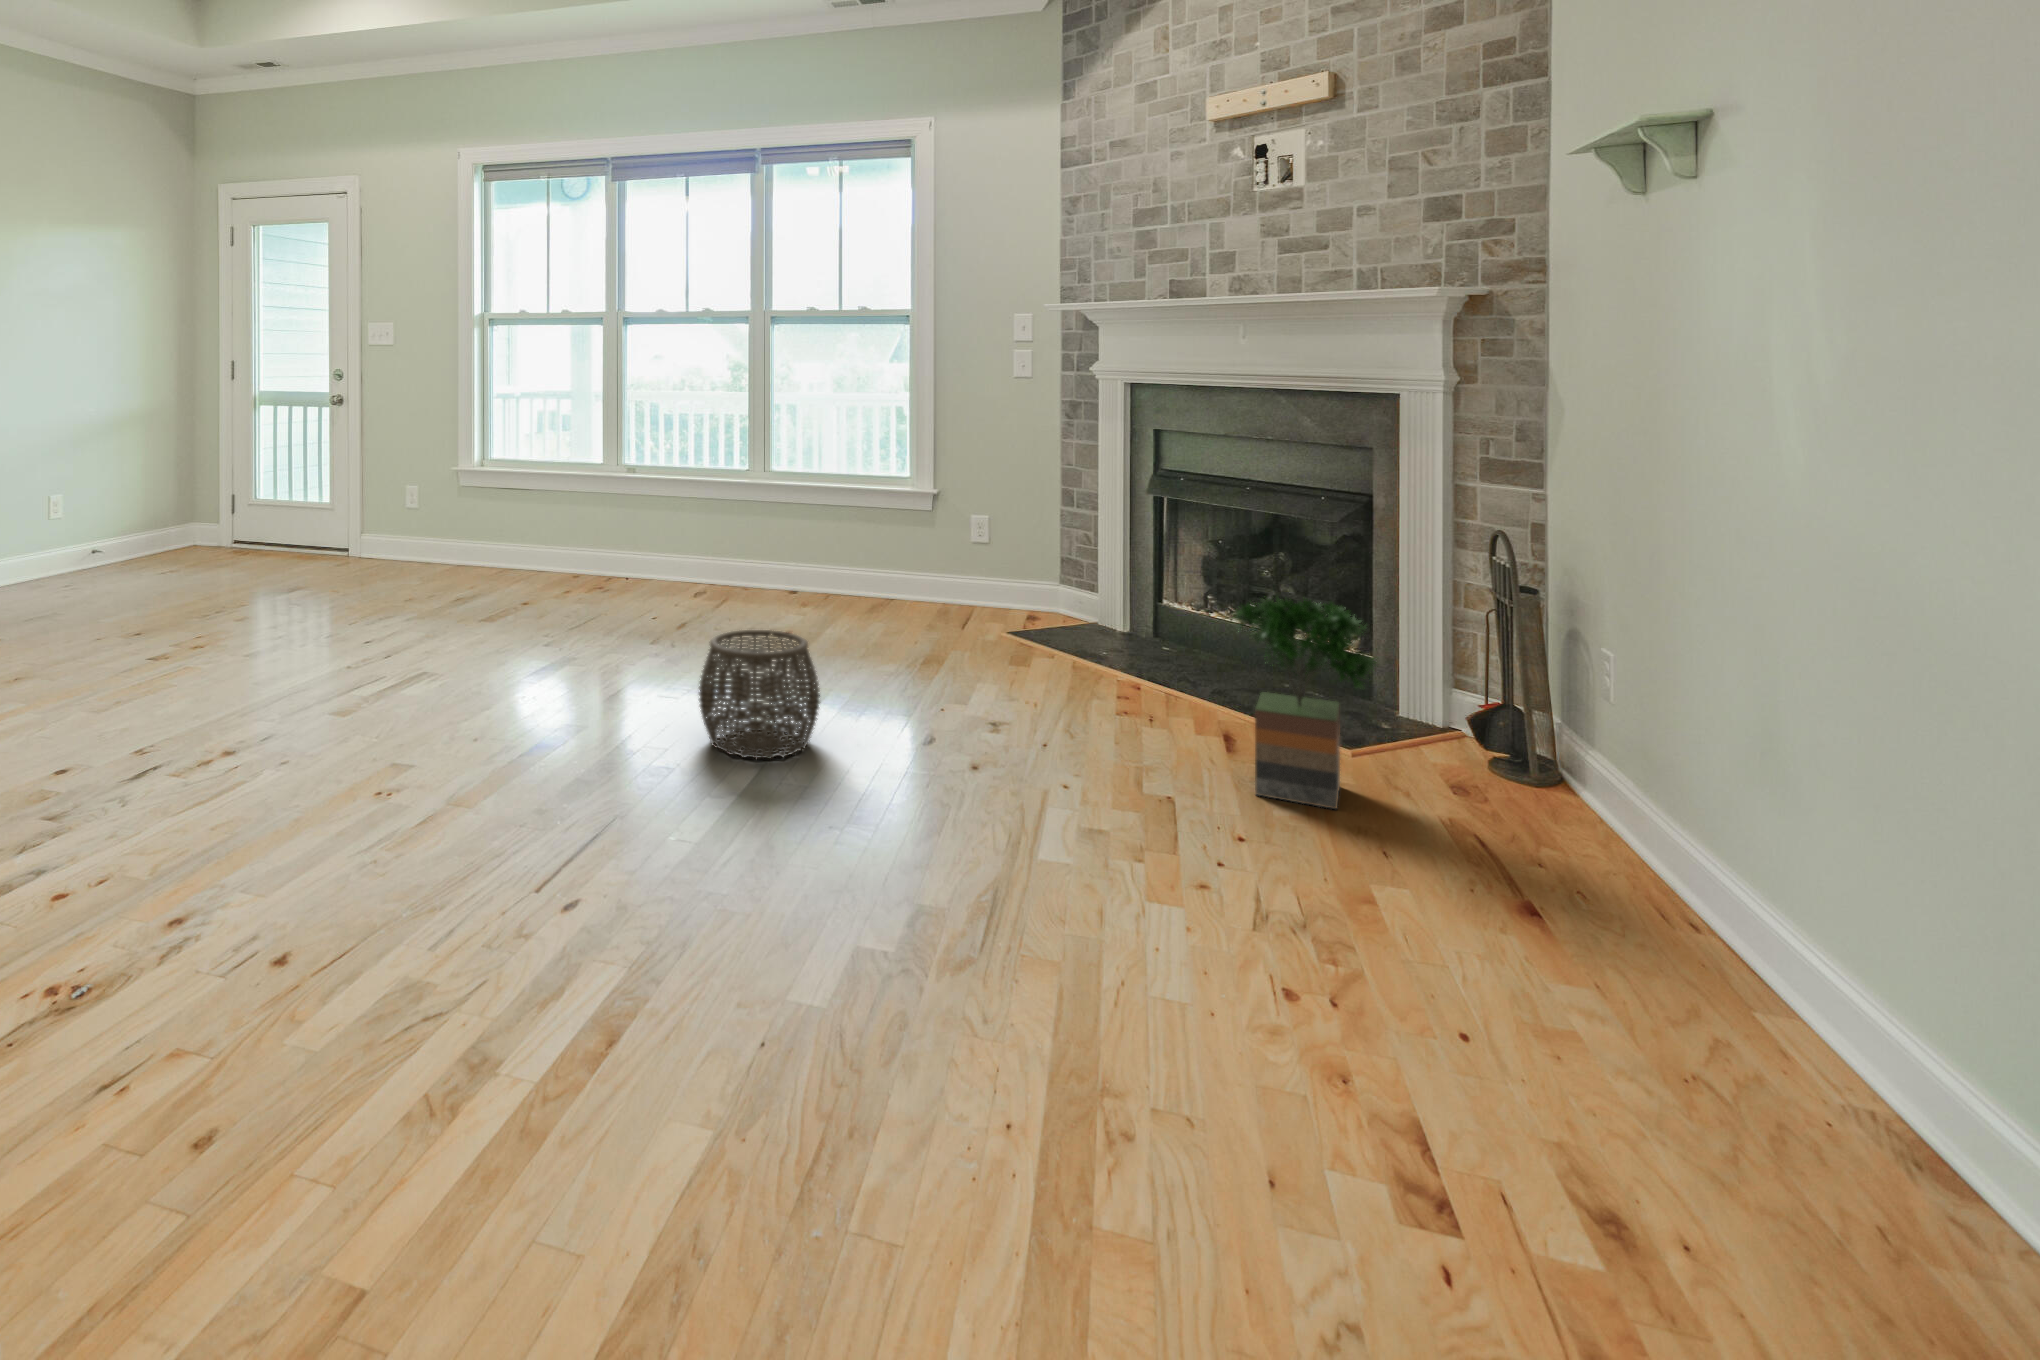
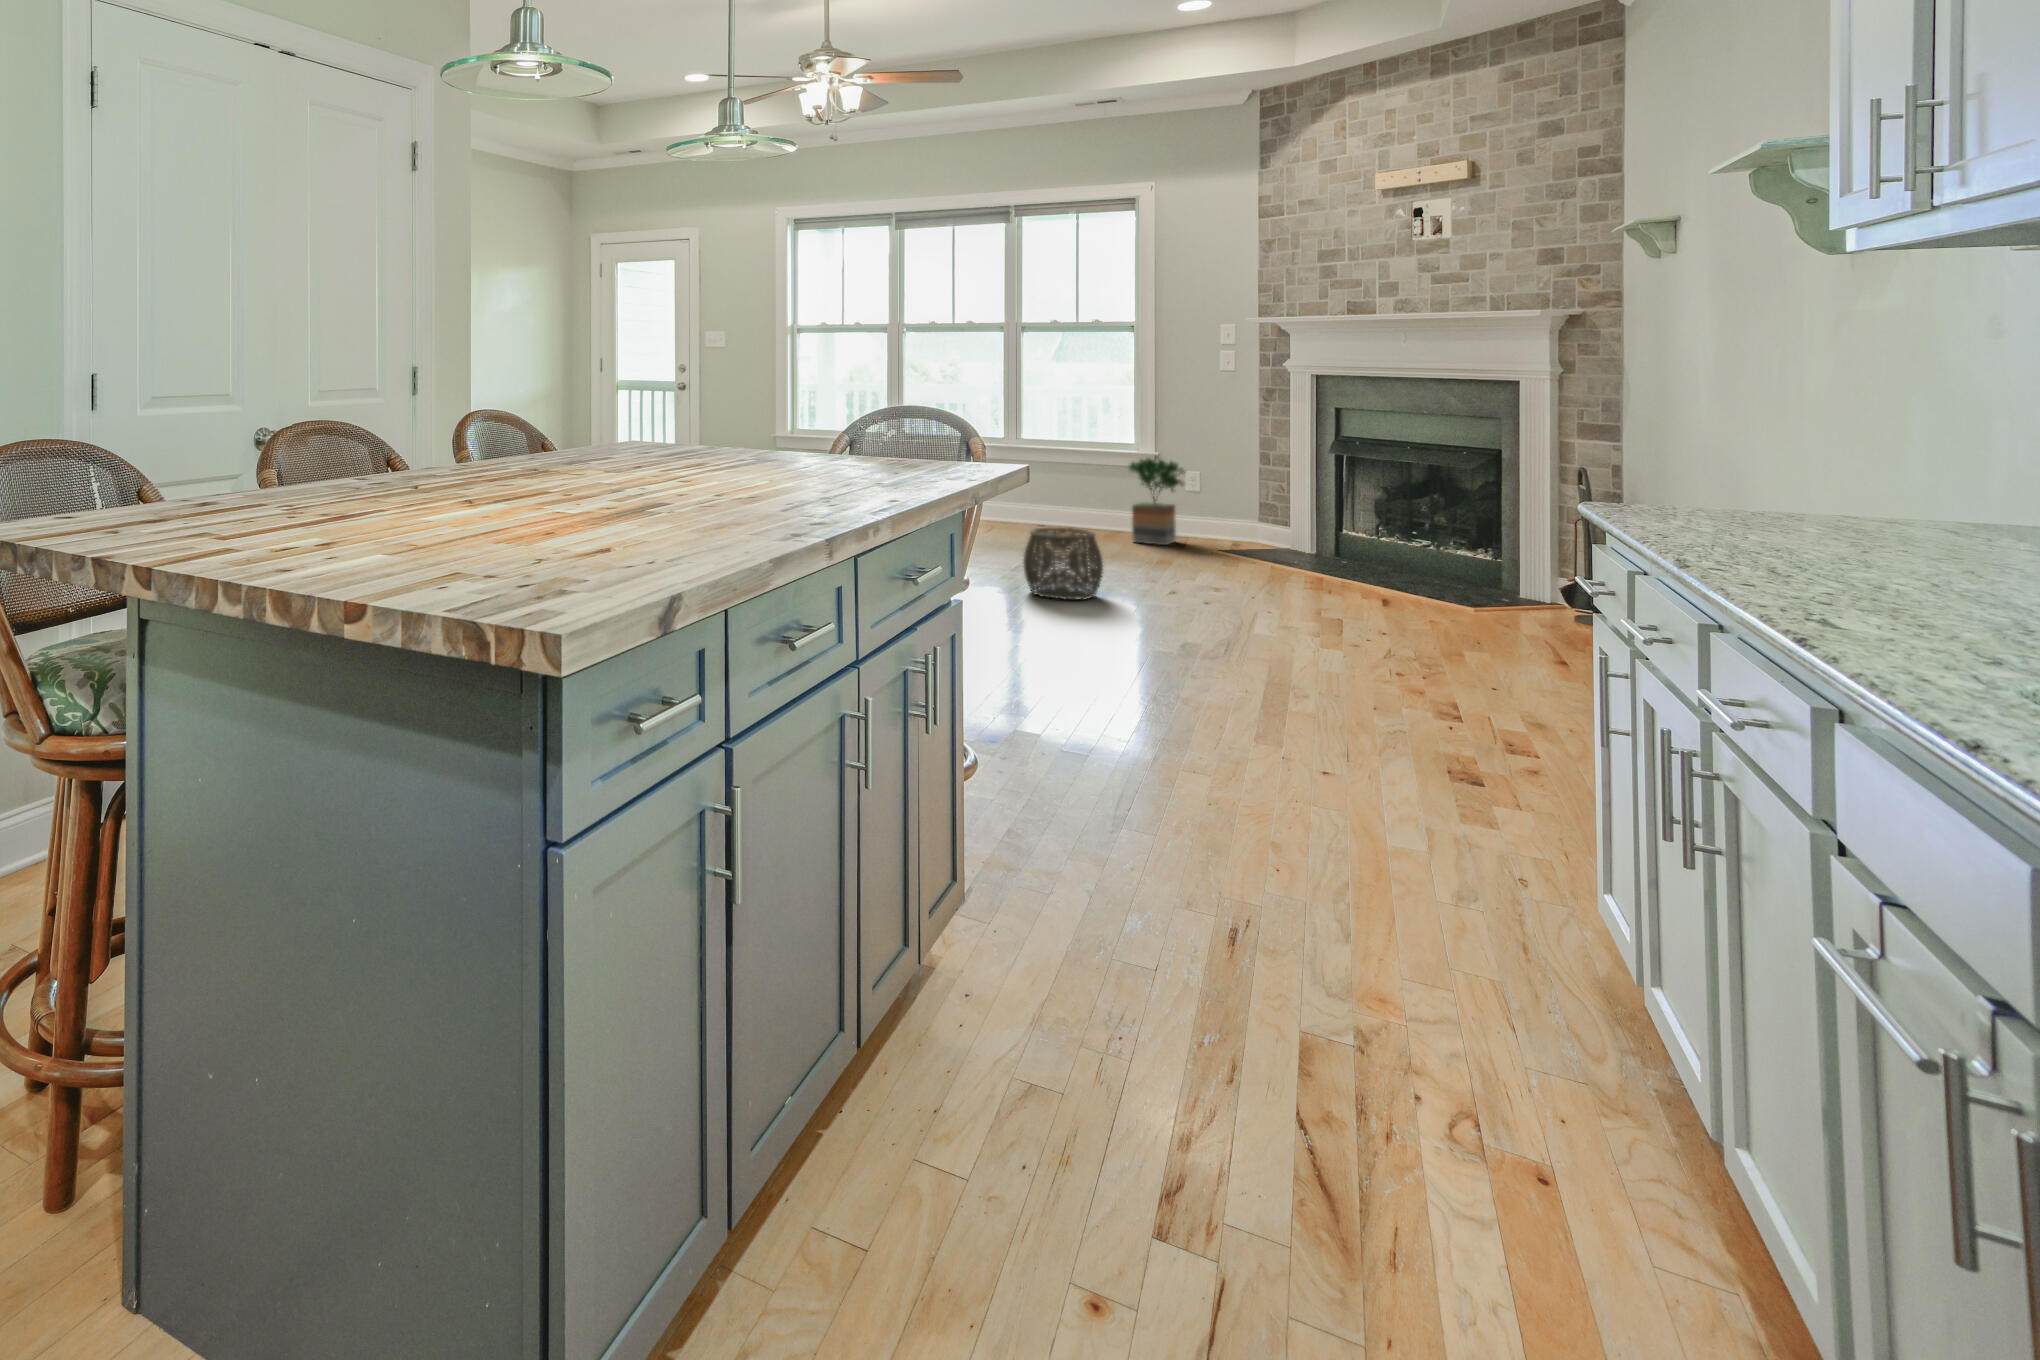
potted tree: present [1232,598,1376,809] -> present [1129,458,1184,545]

